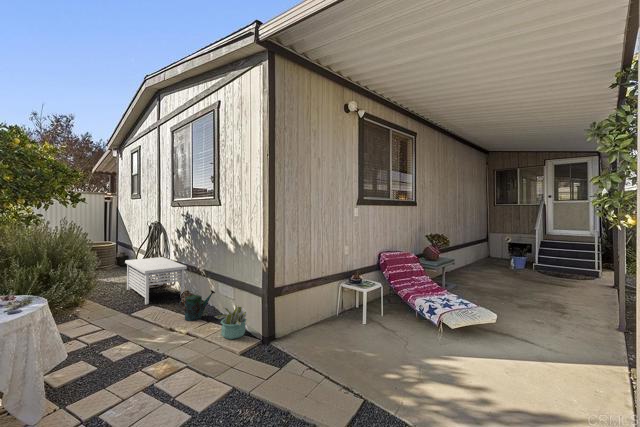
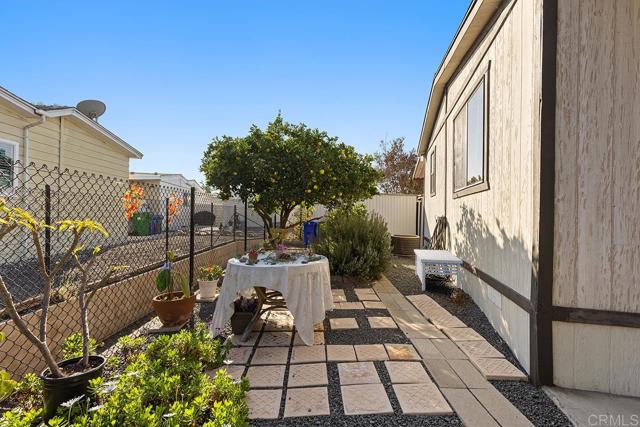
watering can: present [179,290,215,321] -> none [441,289,484,318]
decorative plant: present [215,306,248,339] -> none [469,311,514,355]

